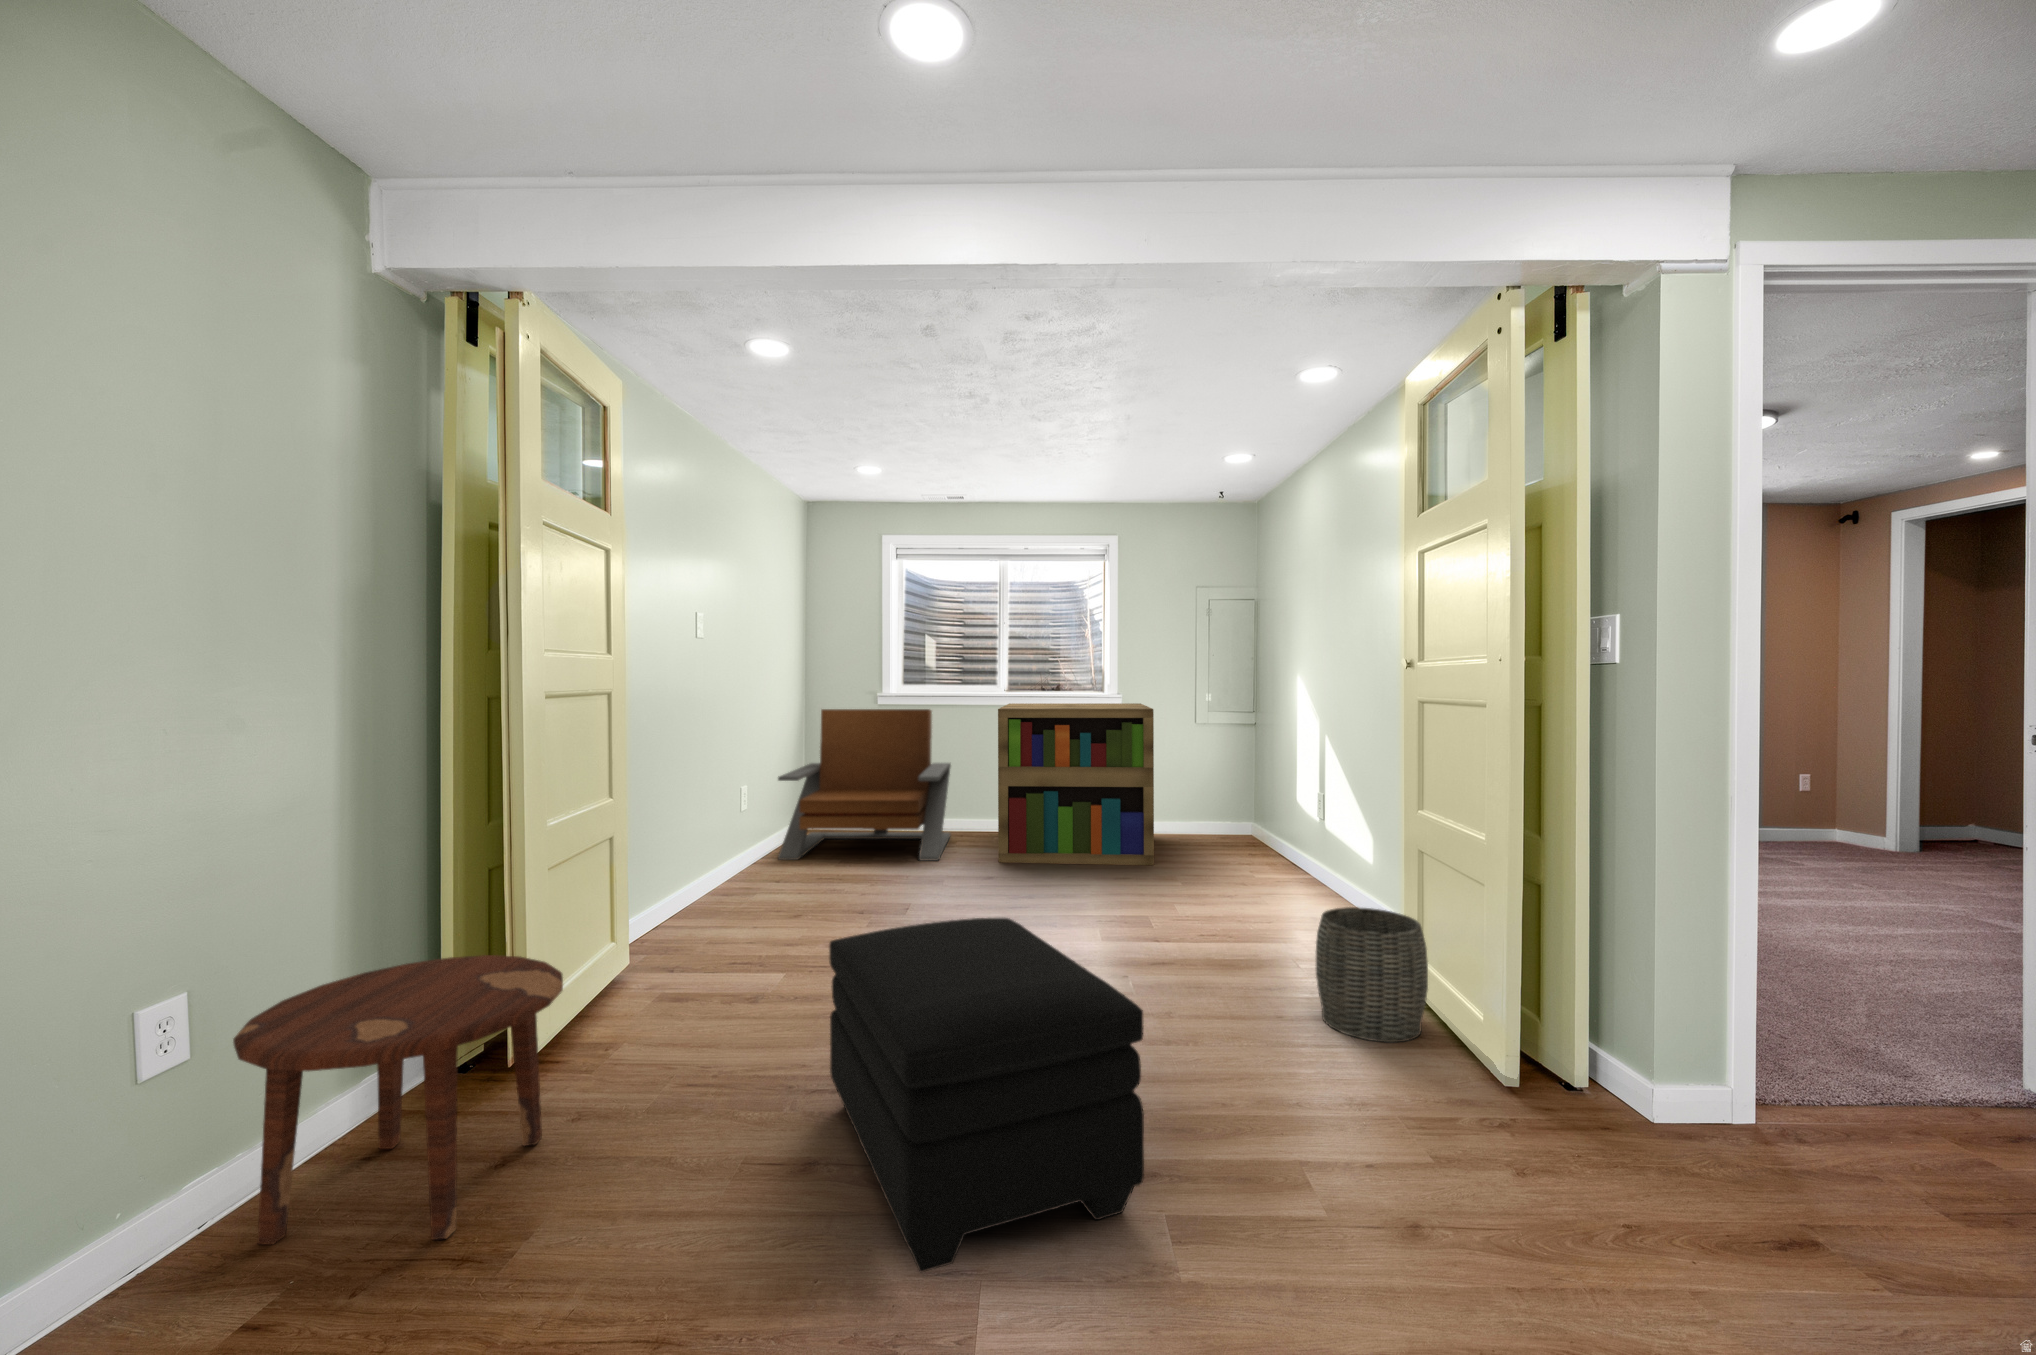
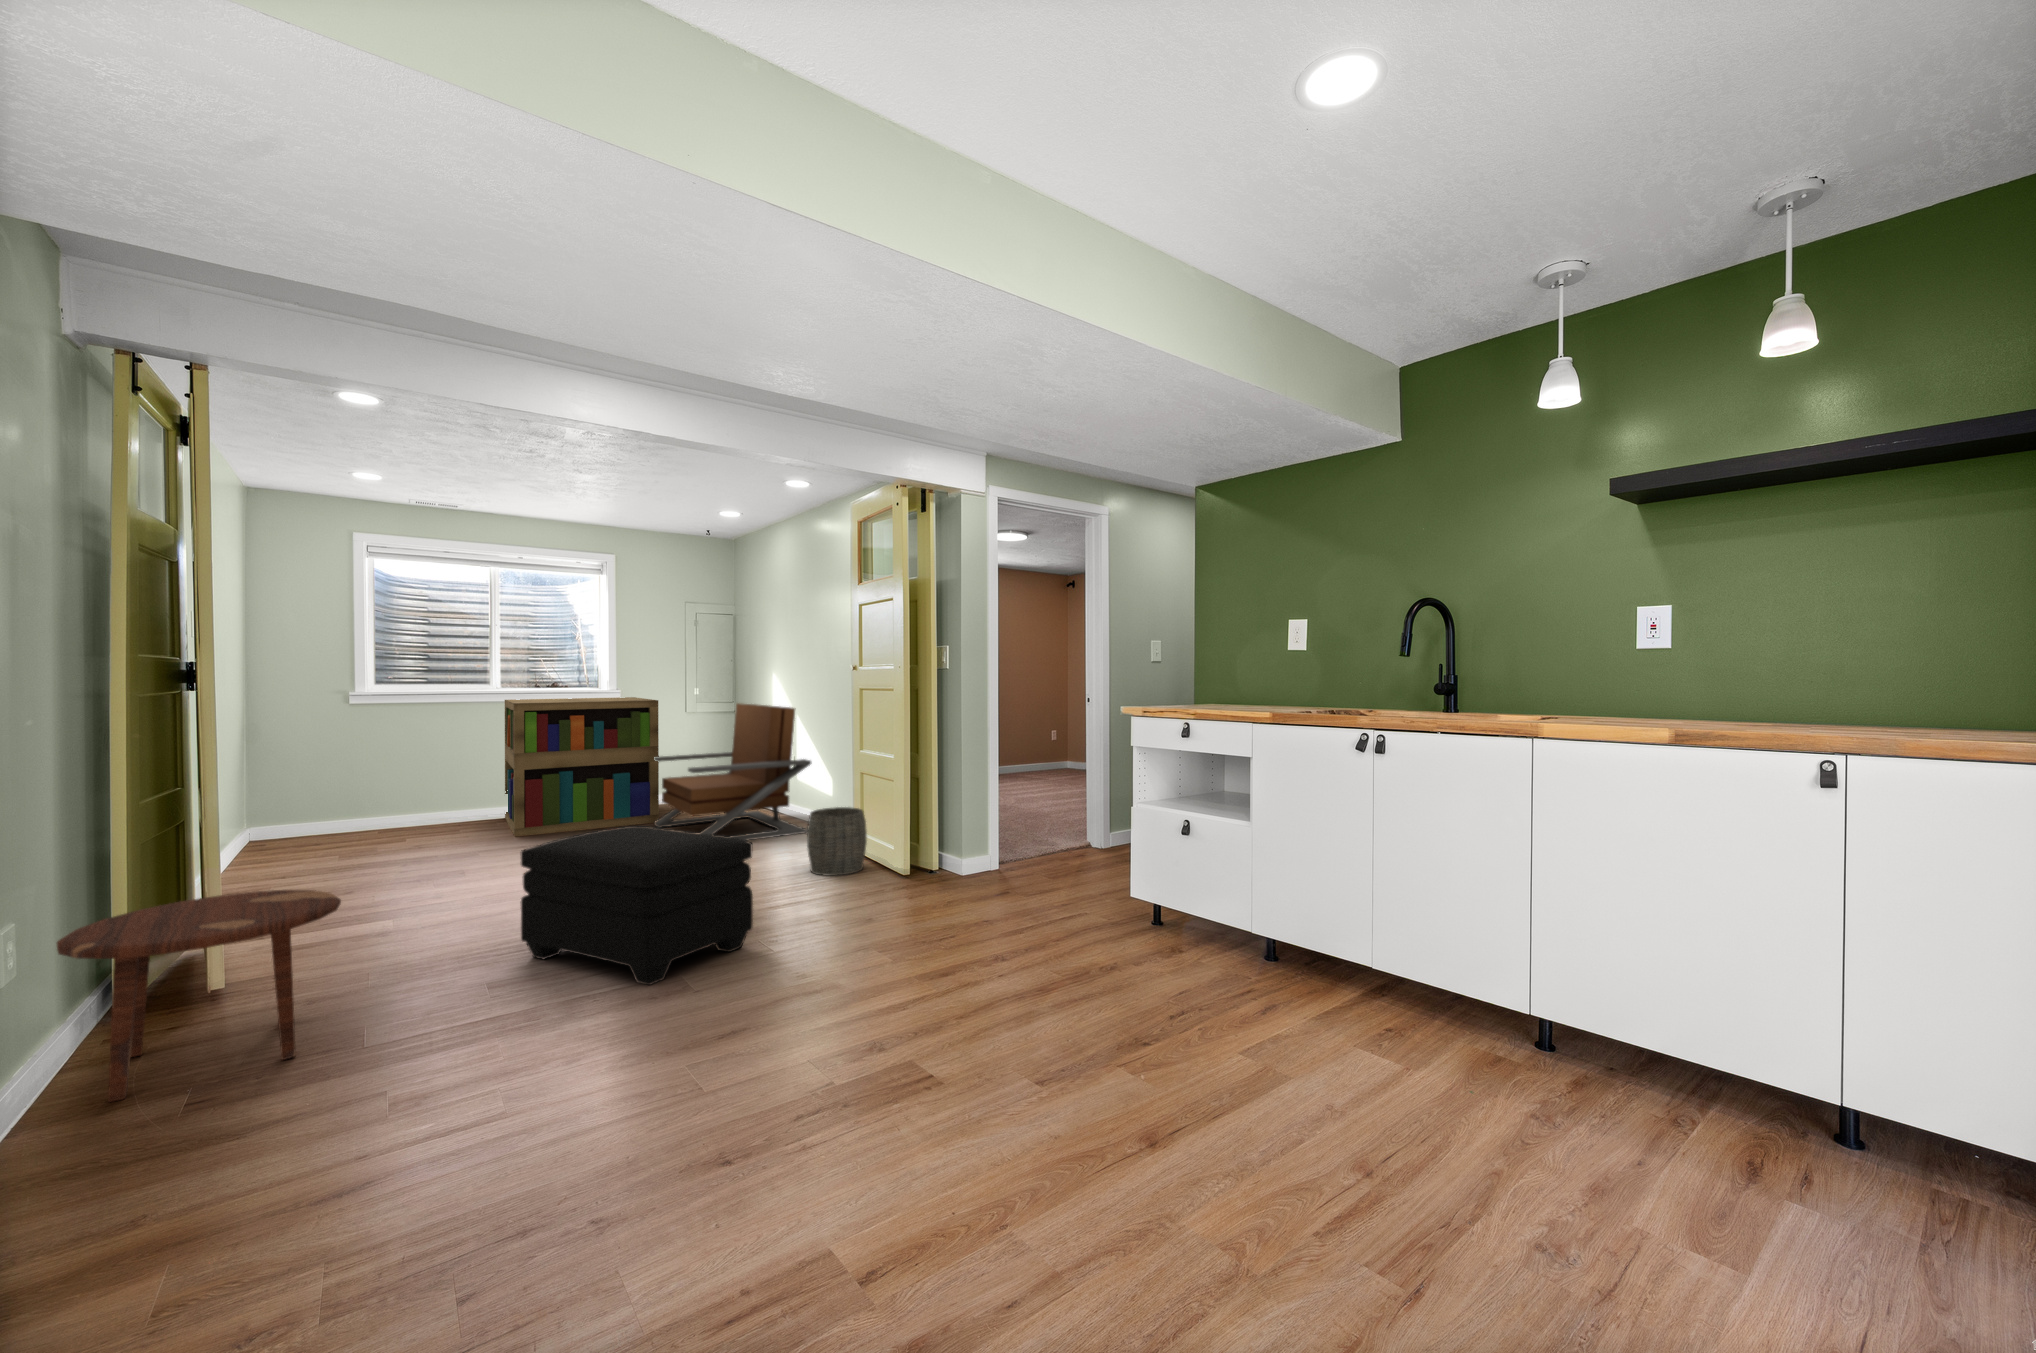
lounge chair: present [778,709,951,861] -> present [654,703,811,841]

